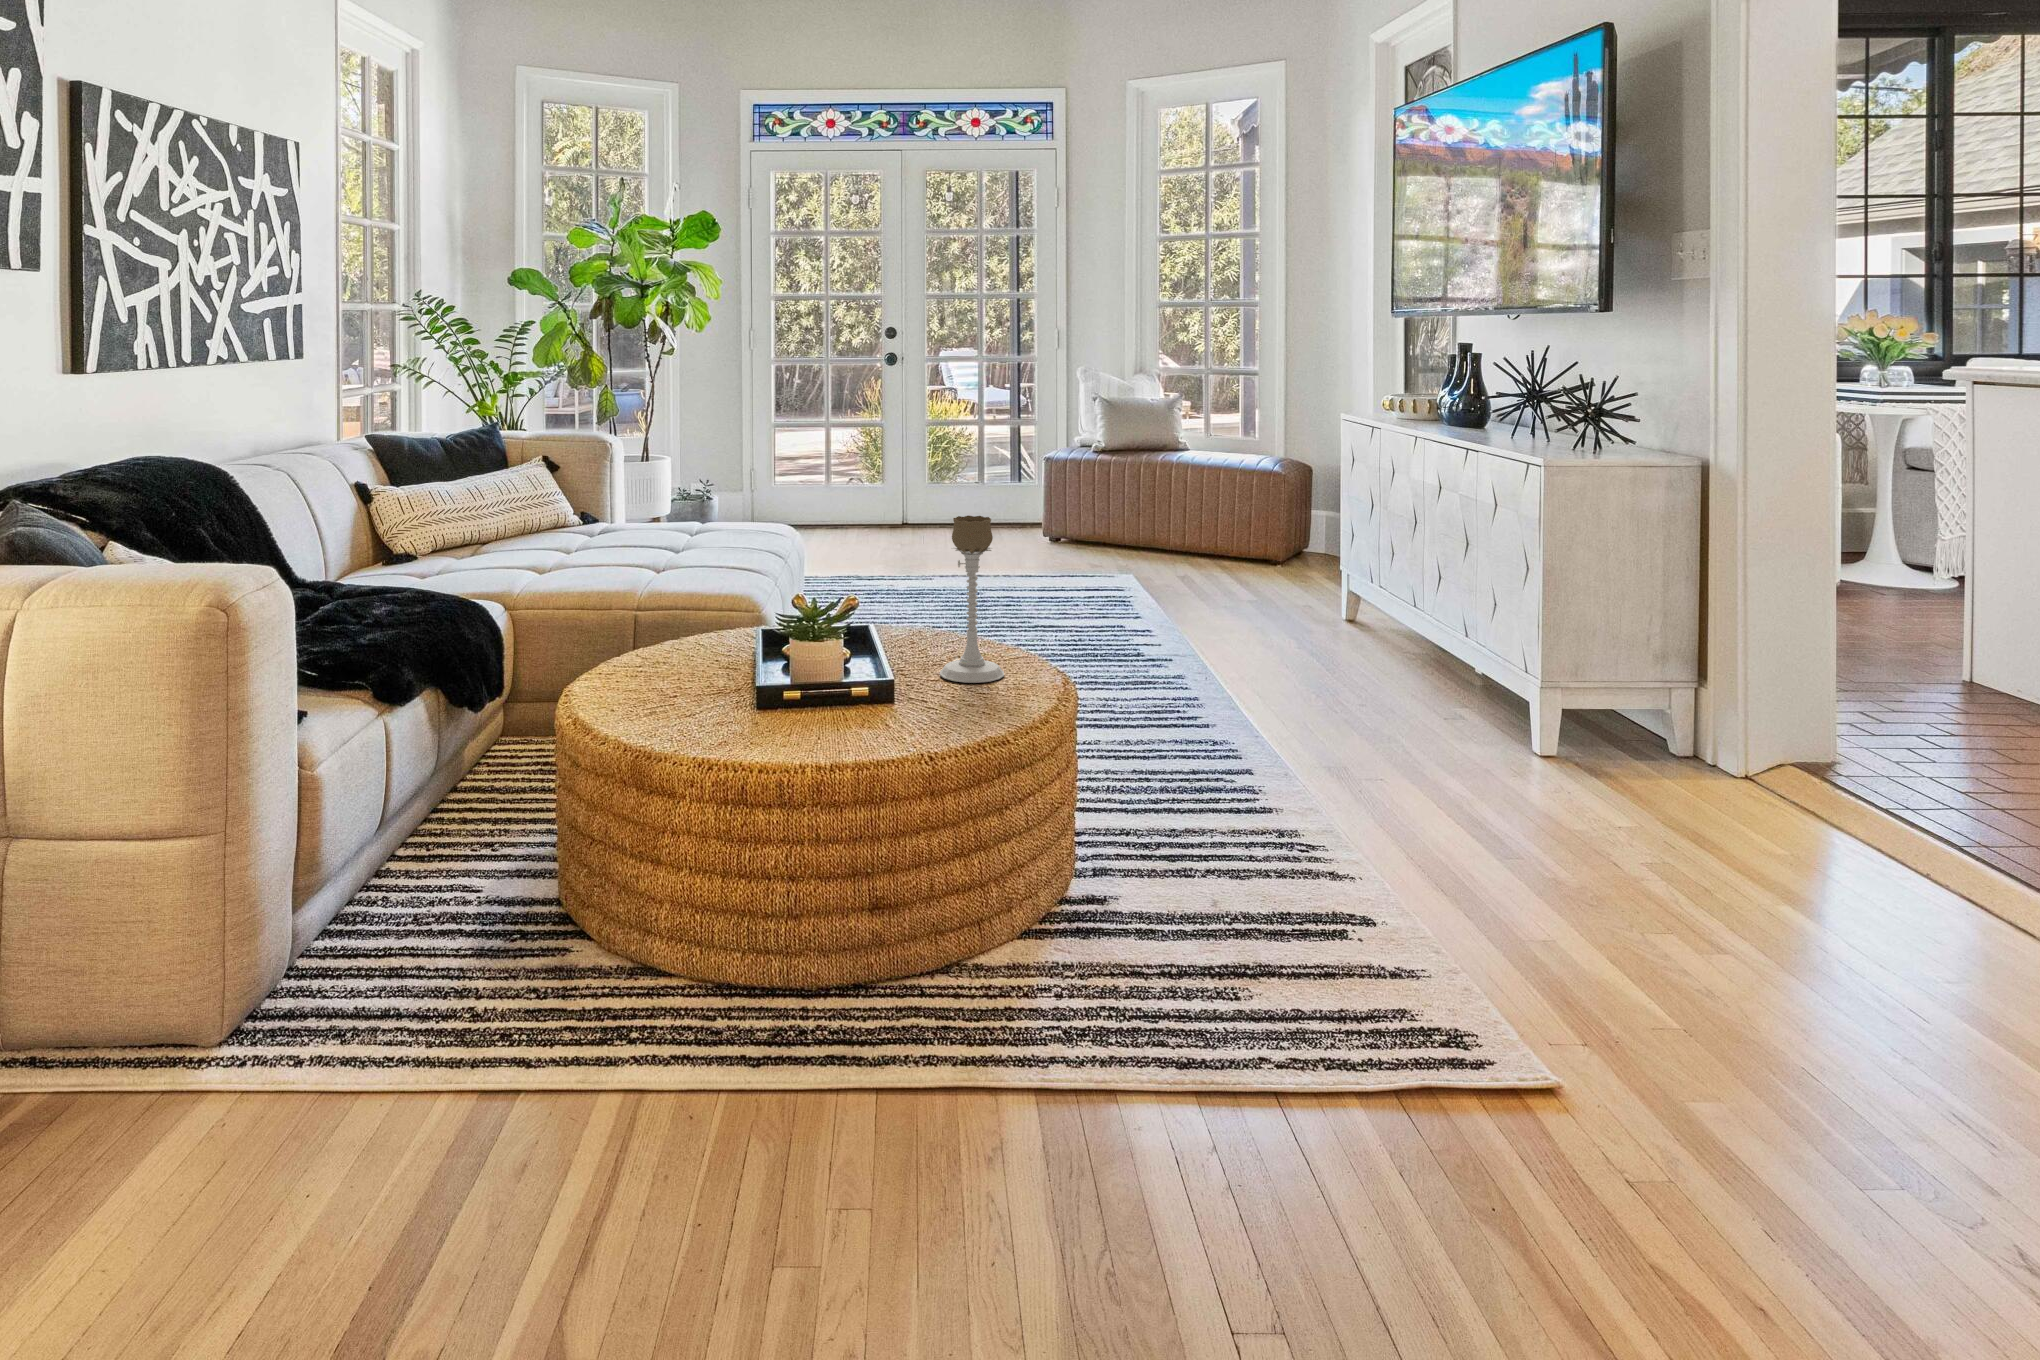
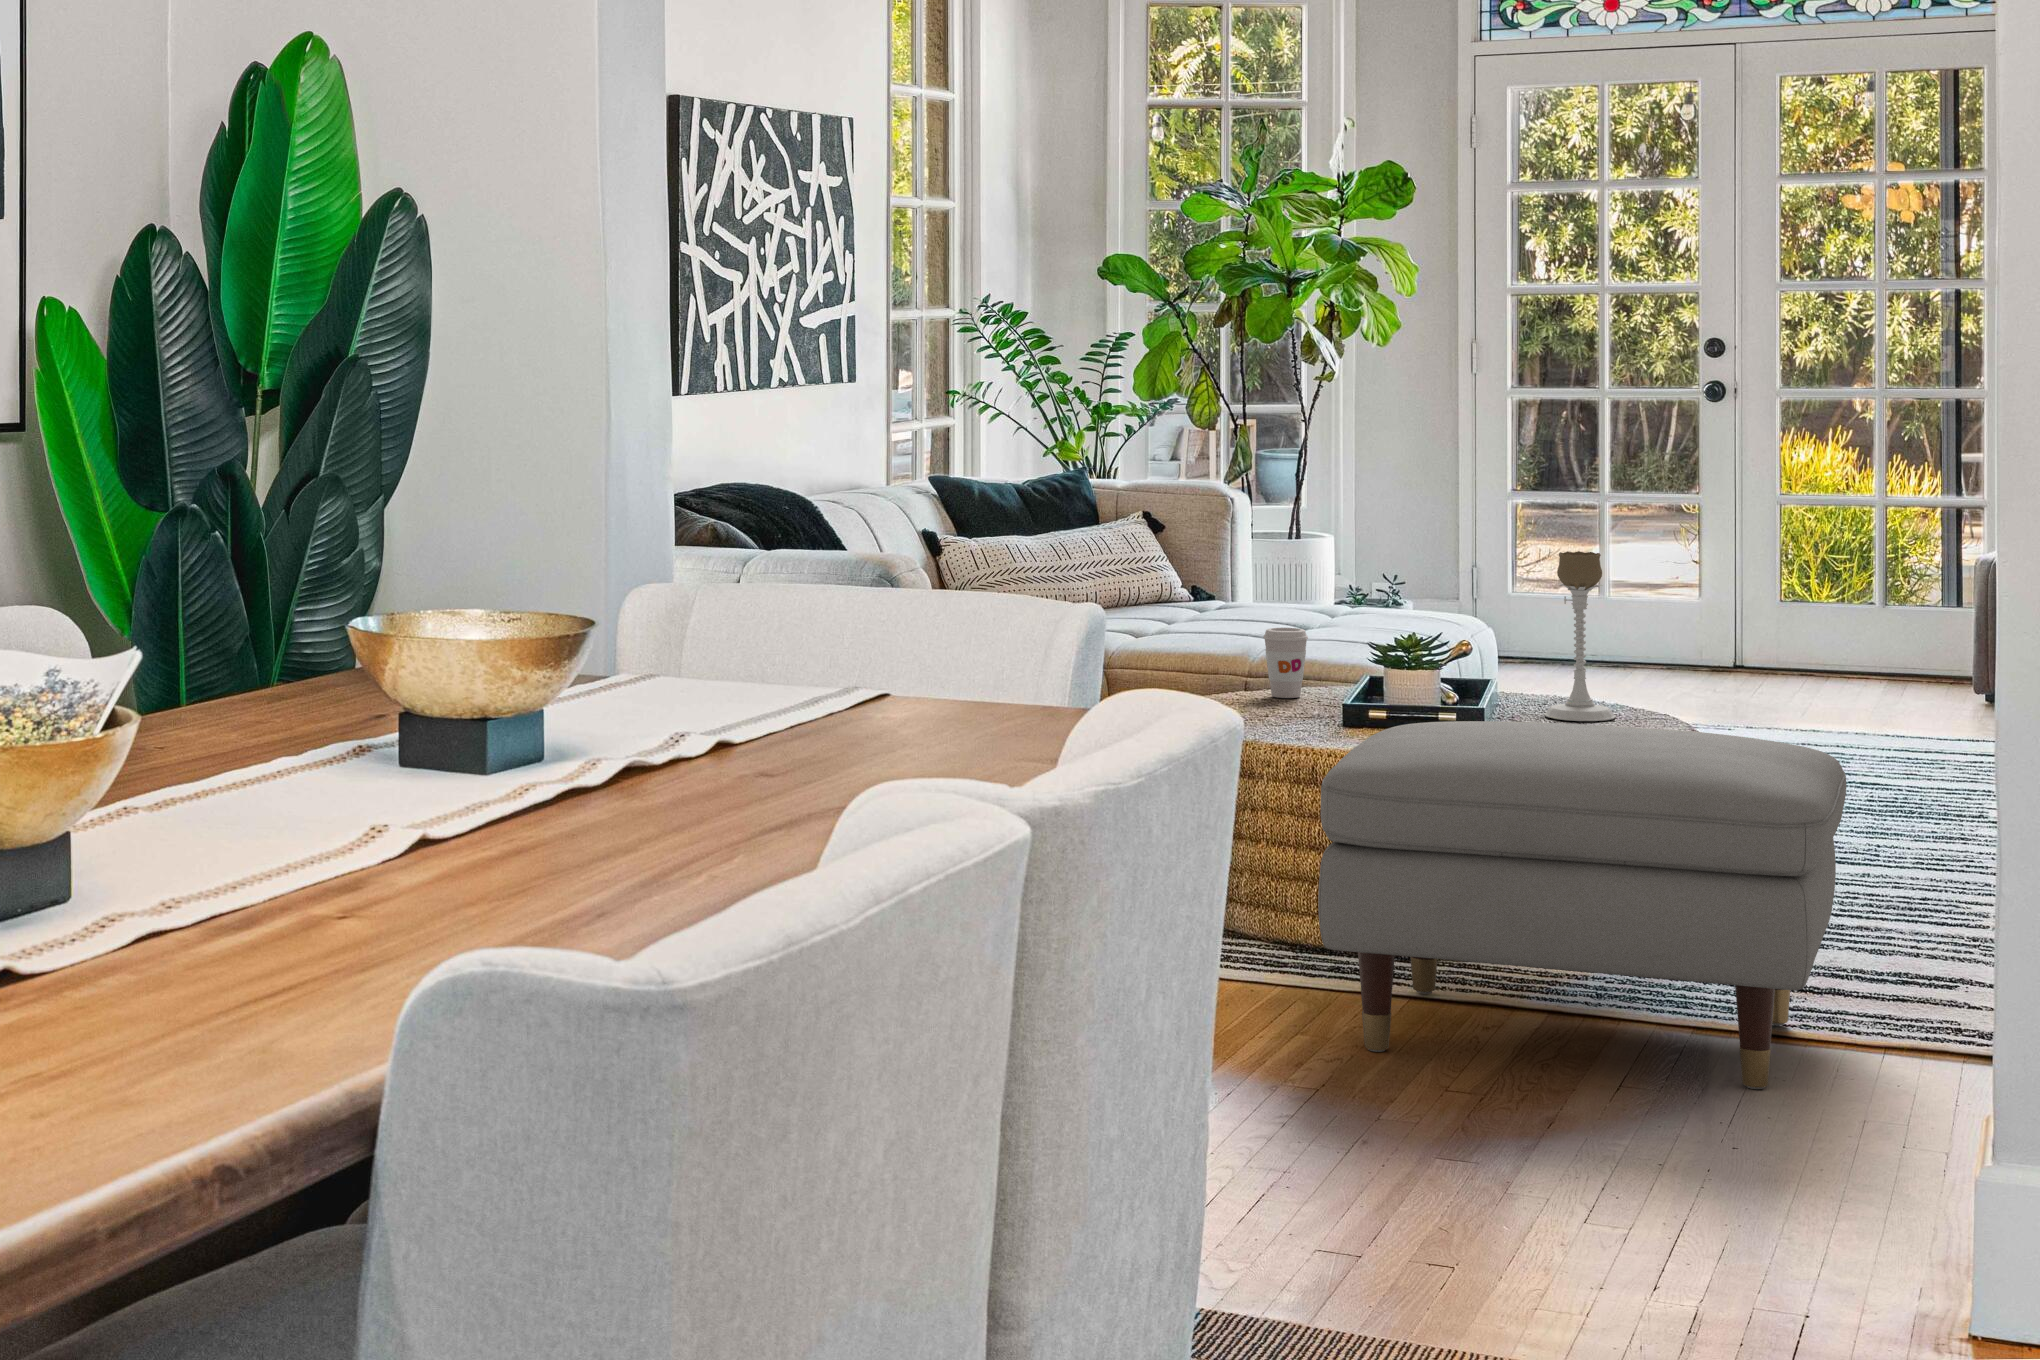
coffee cup: none [666,594,709,666] -> present [1263,628,1308,698]
ottoman: none [799,742,1436,1243] -> present [1318,721,1846,1089]

